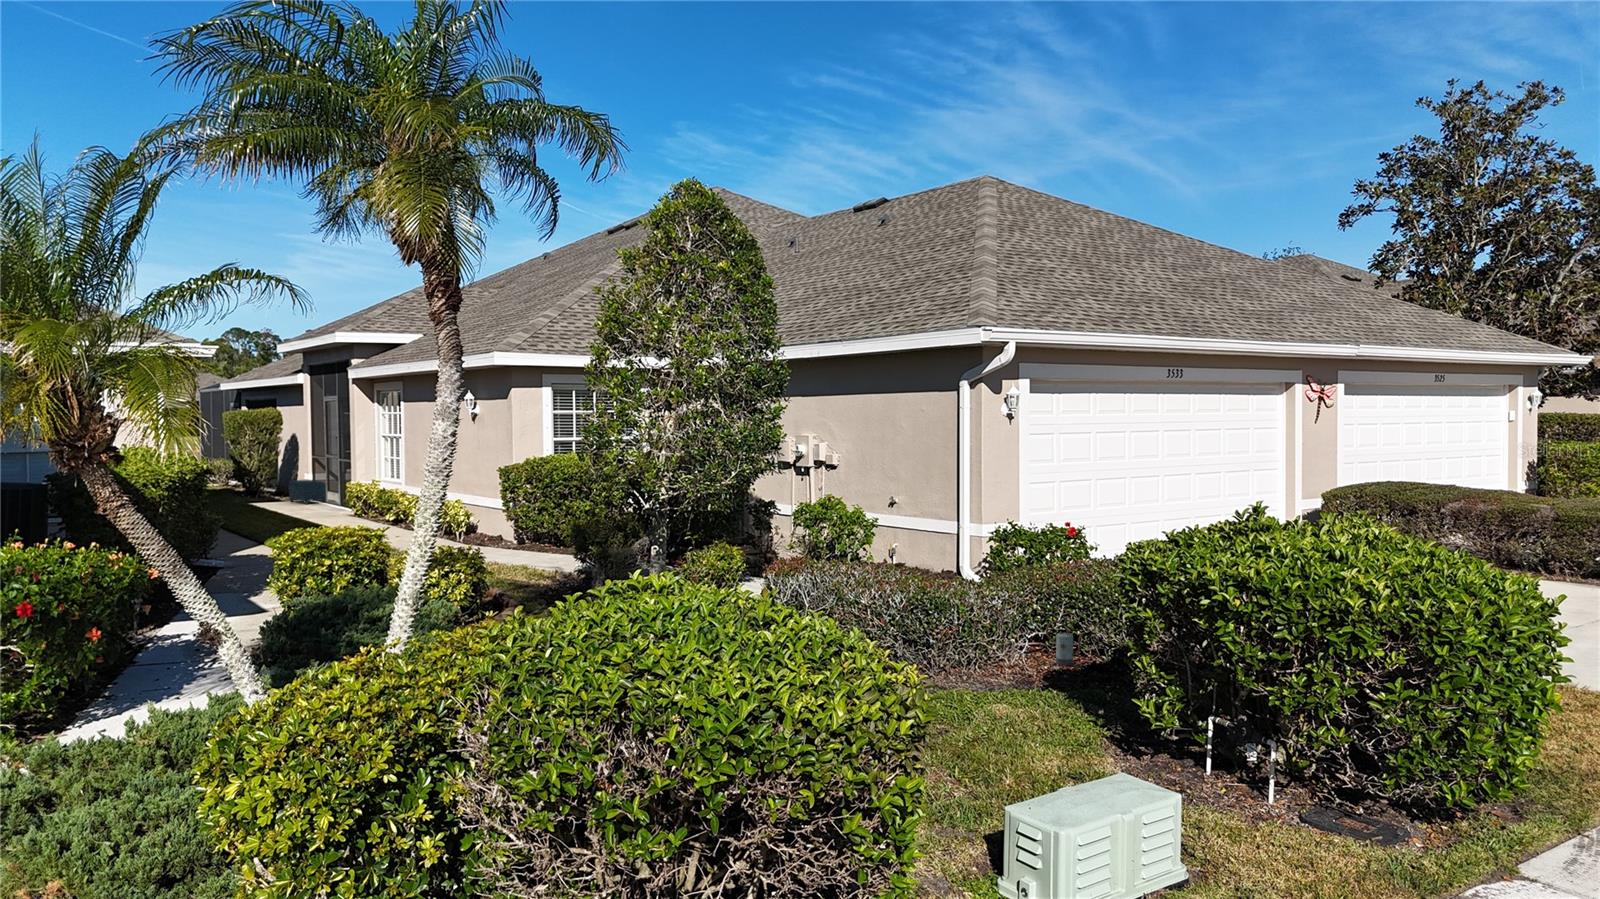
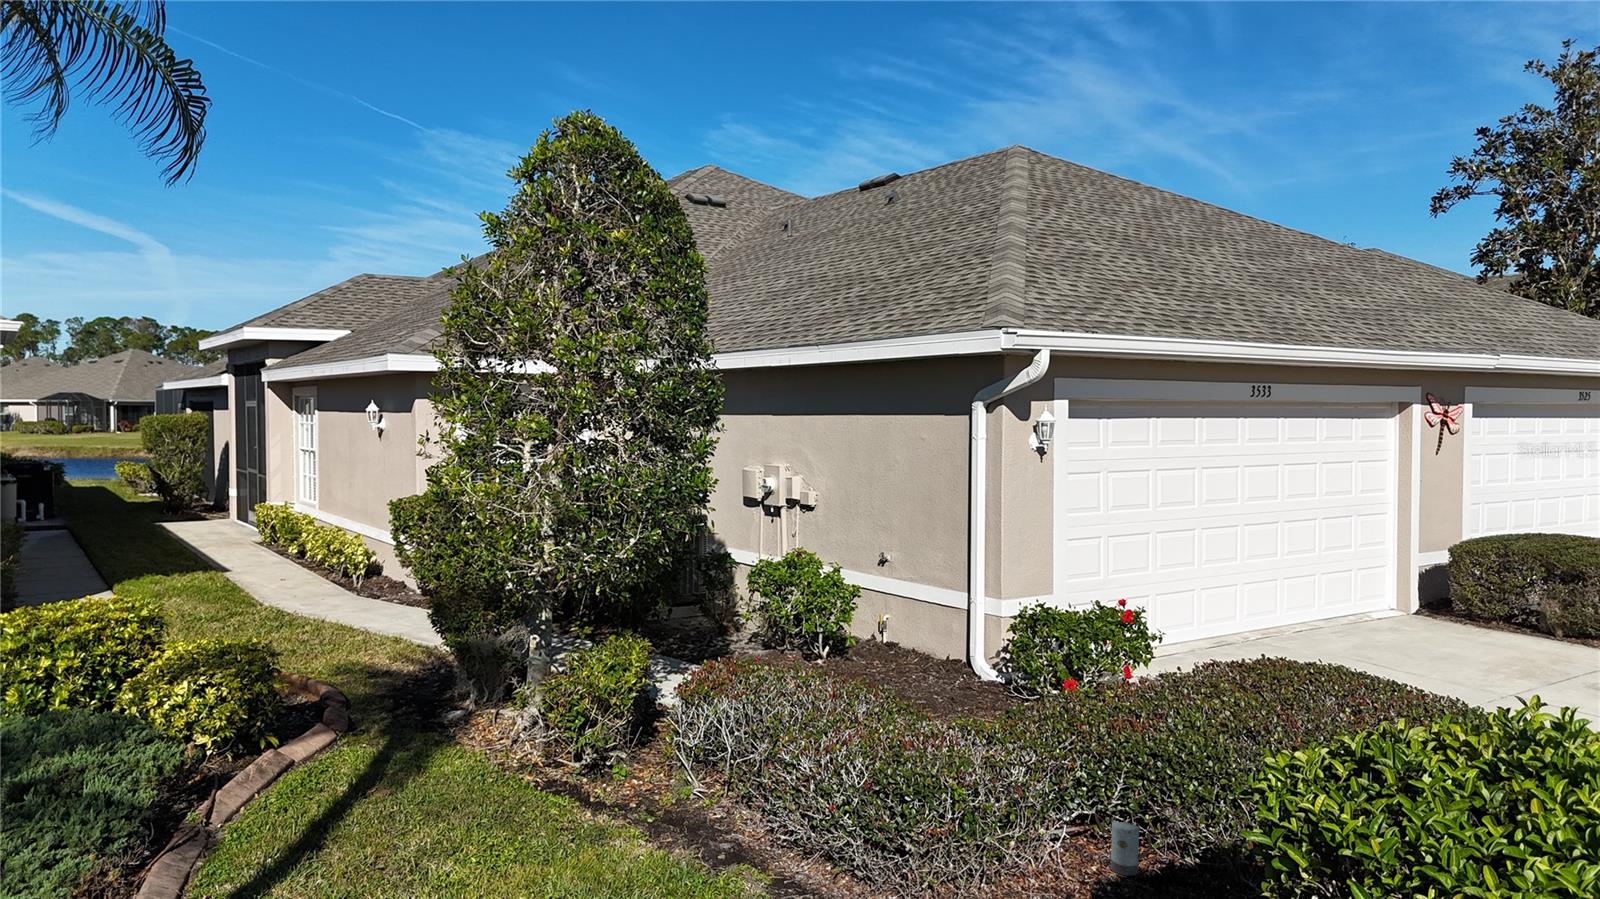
bench: present [289,480,326,504] -> none [207,495,248,525]

